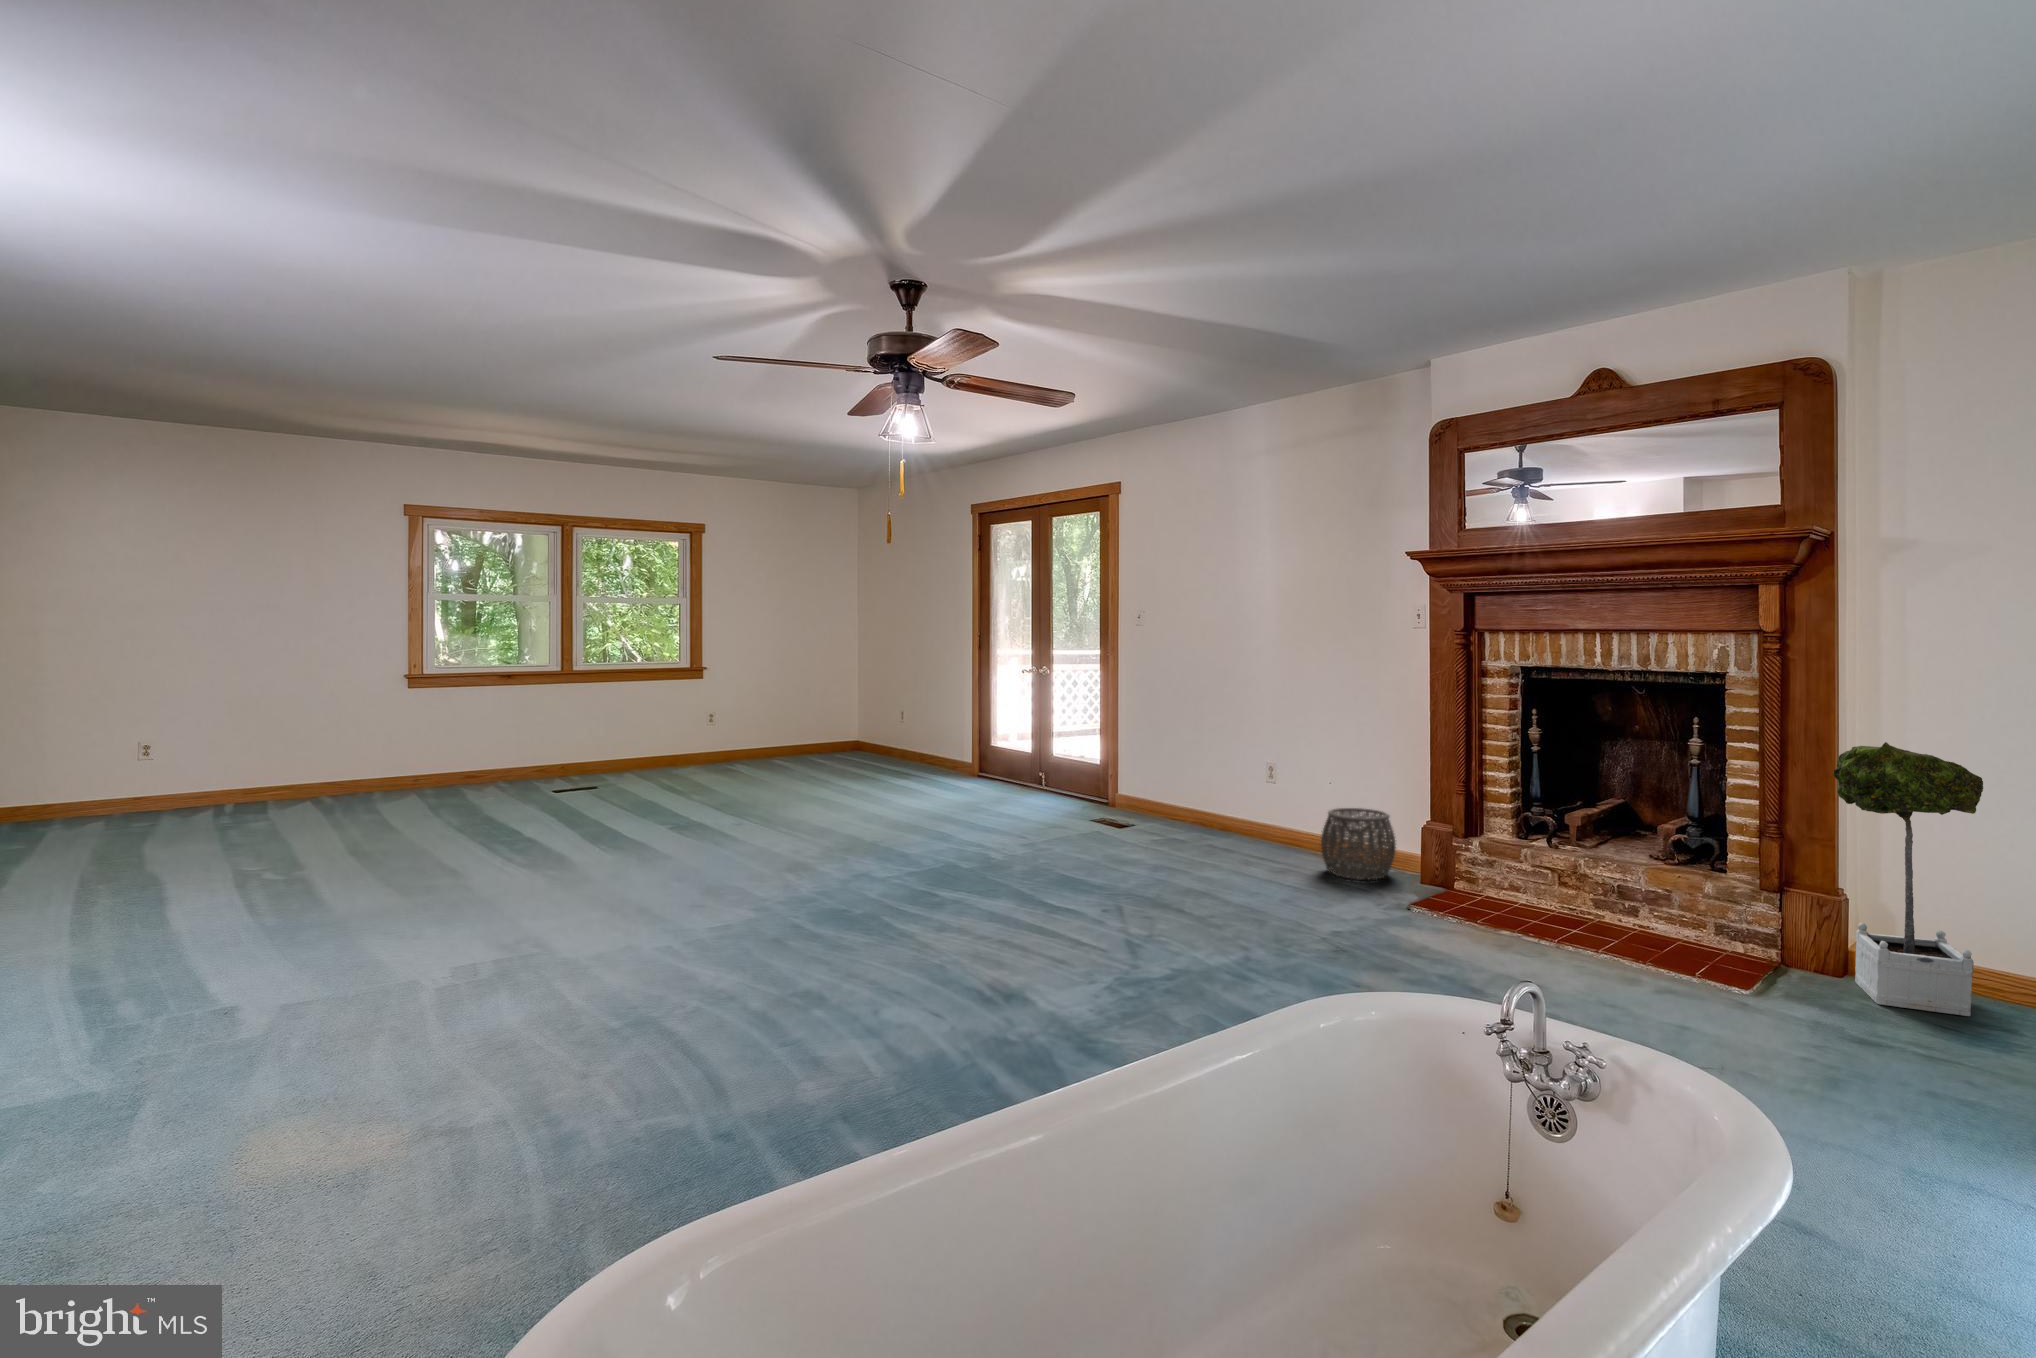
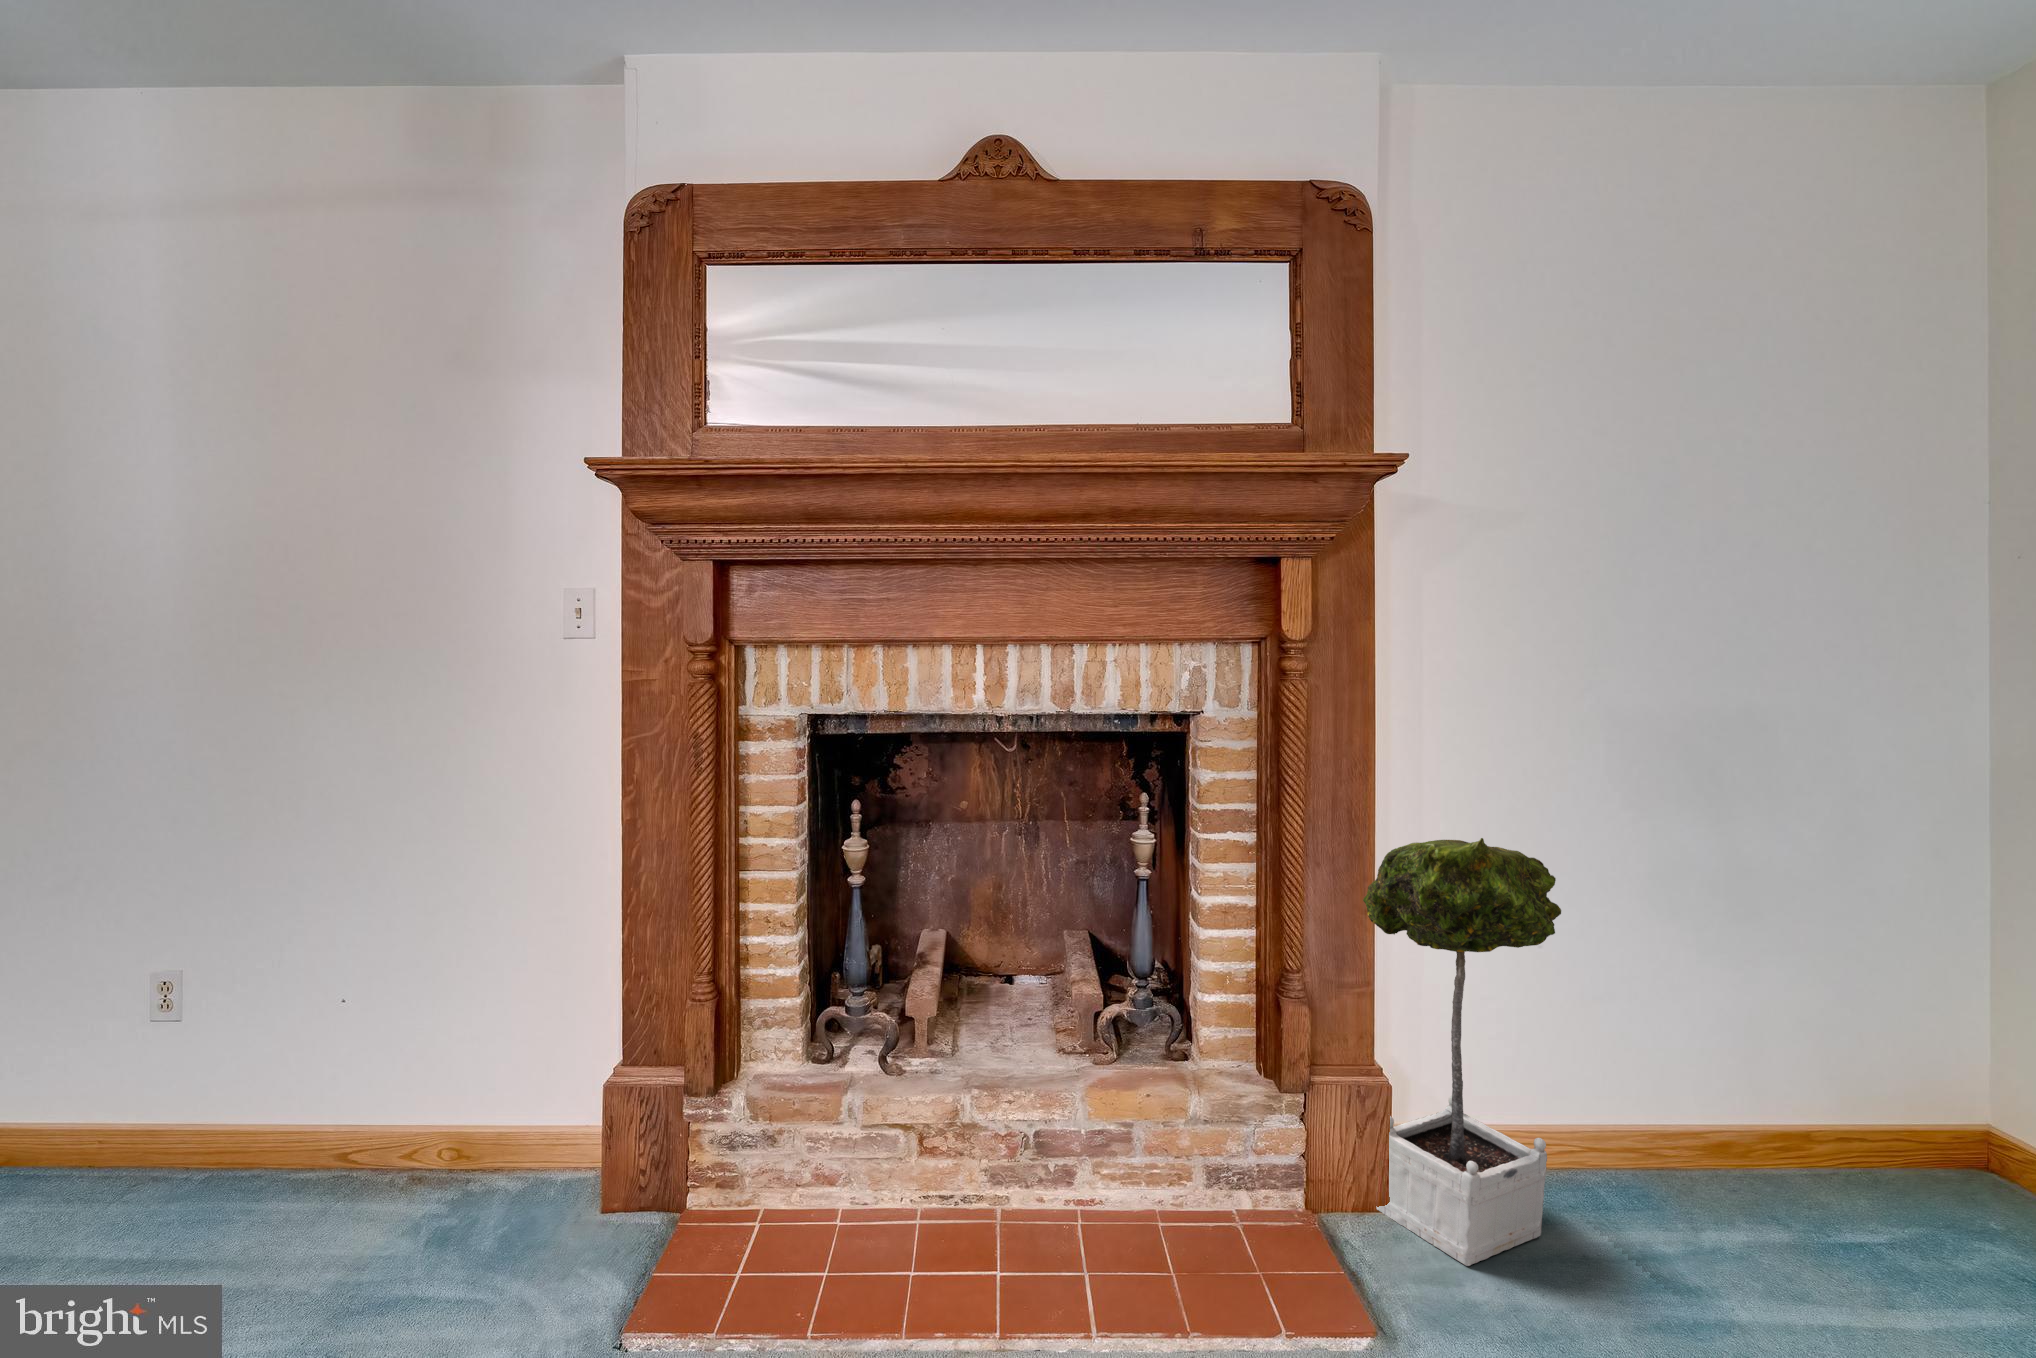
woven basket: present [1321,808,1396,880] -> none [341,1062,551,1285]

